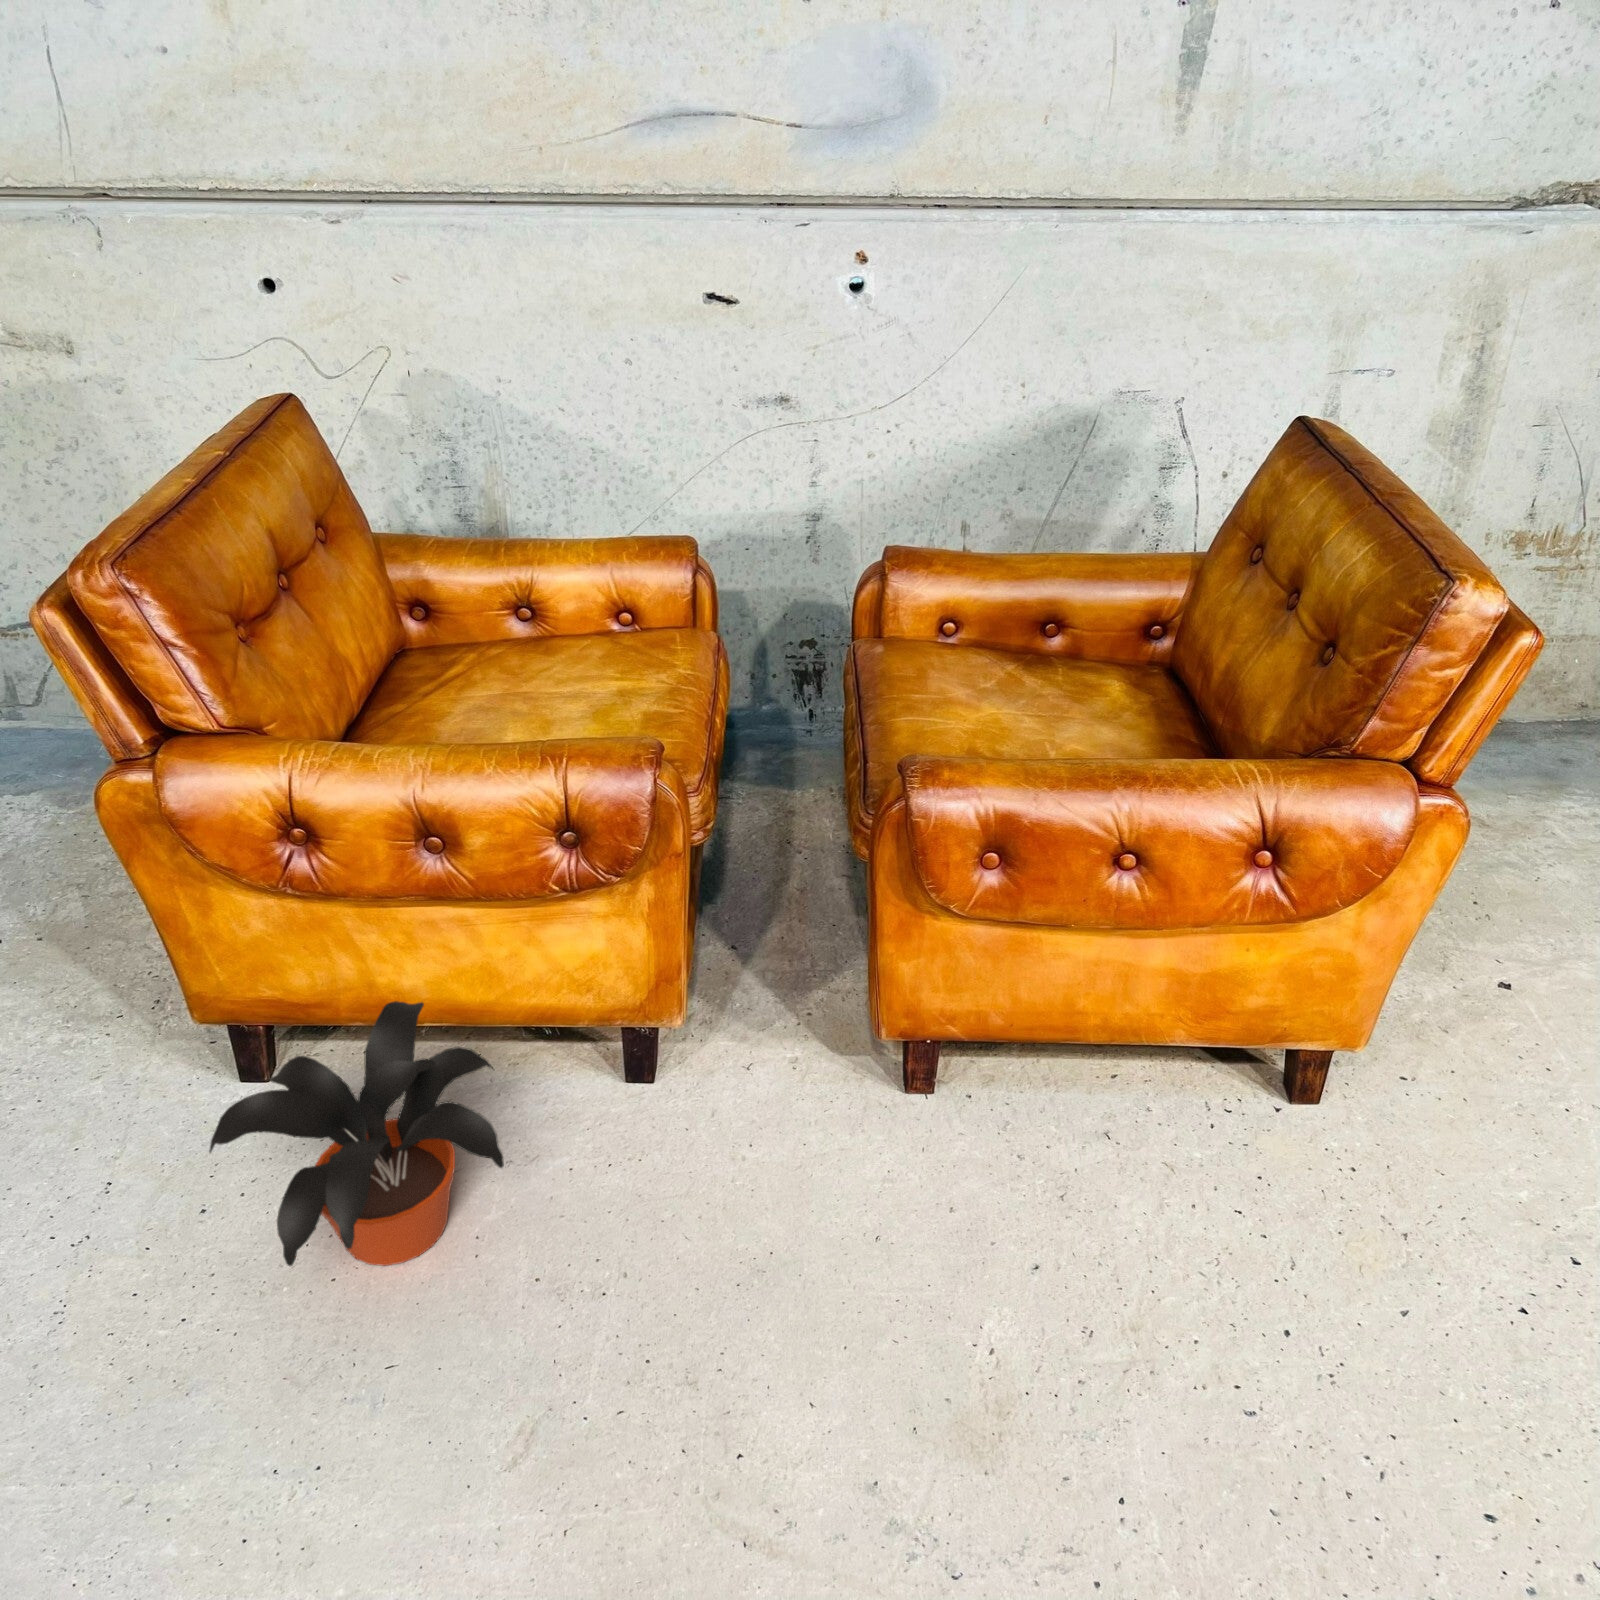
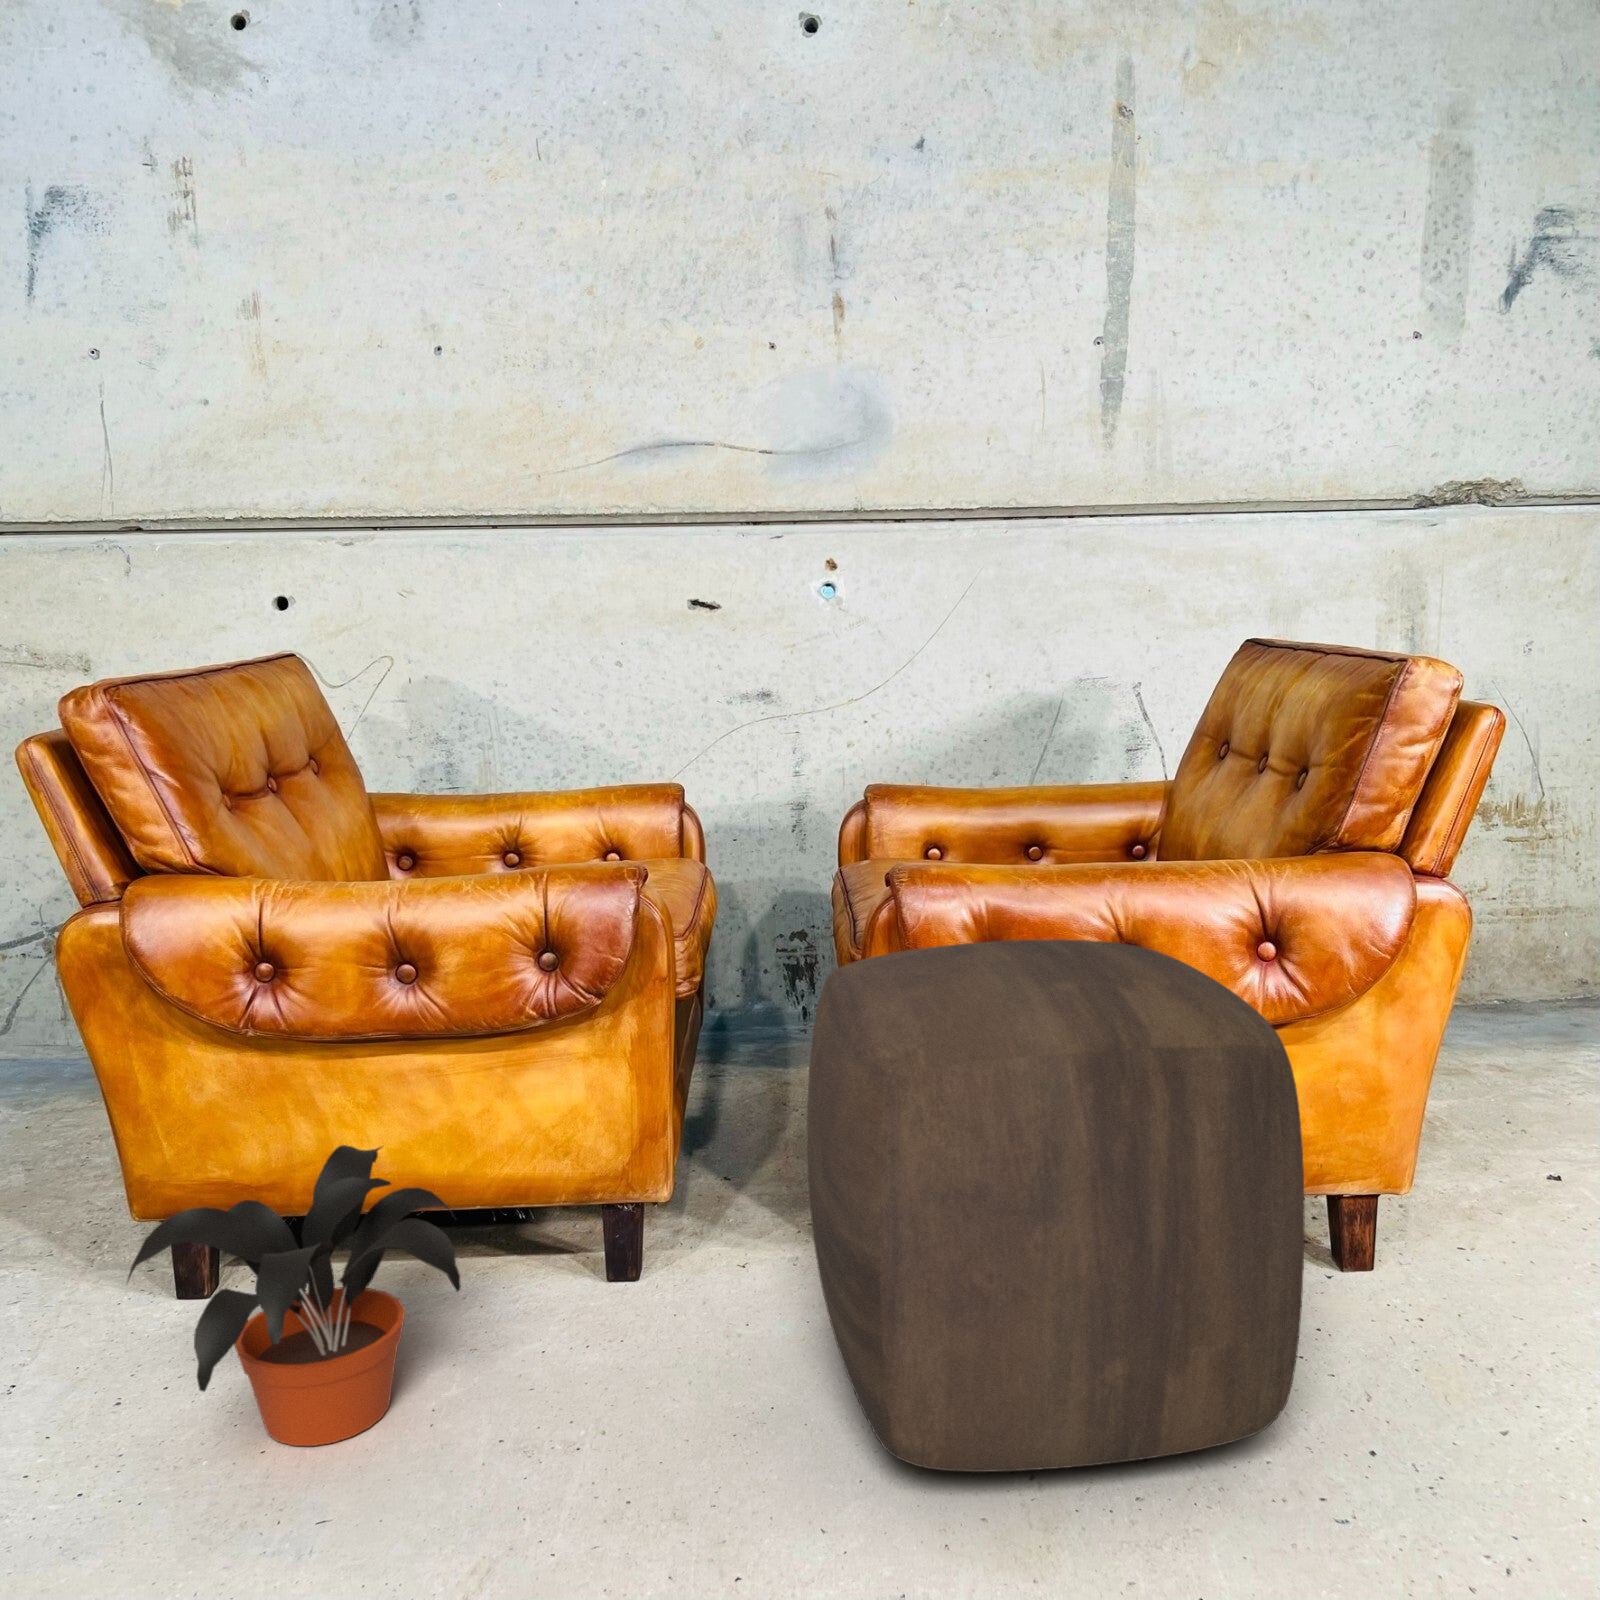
ottoman: none [814,848,1263,1346] -> present [807,939,1305,1472]

